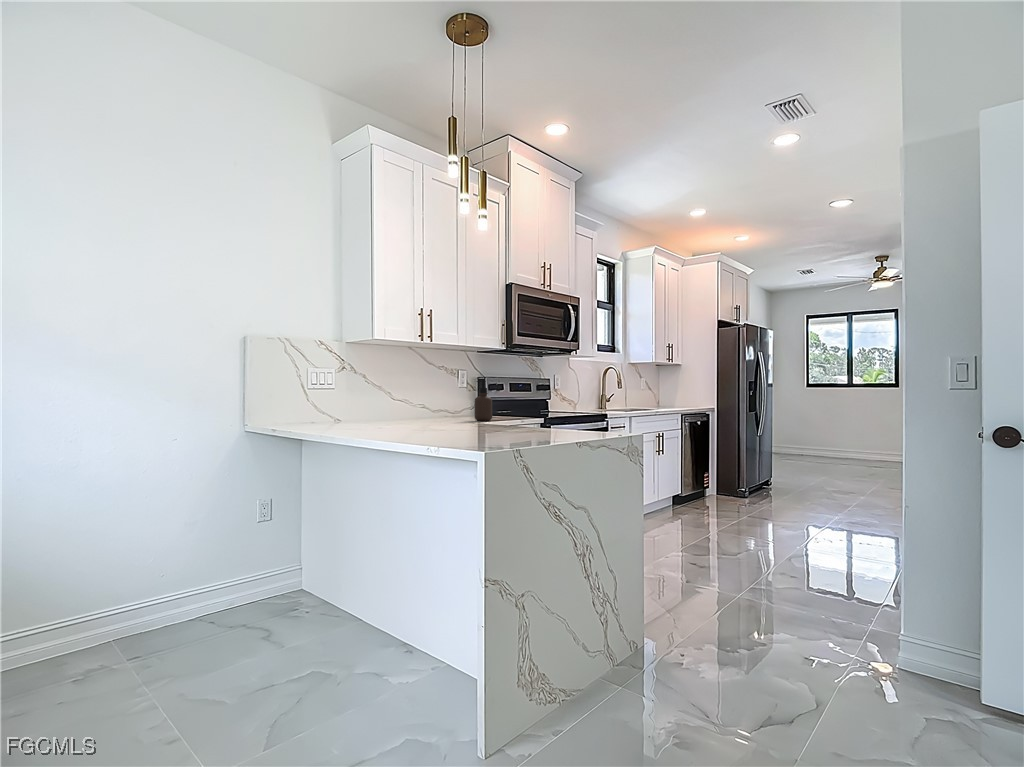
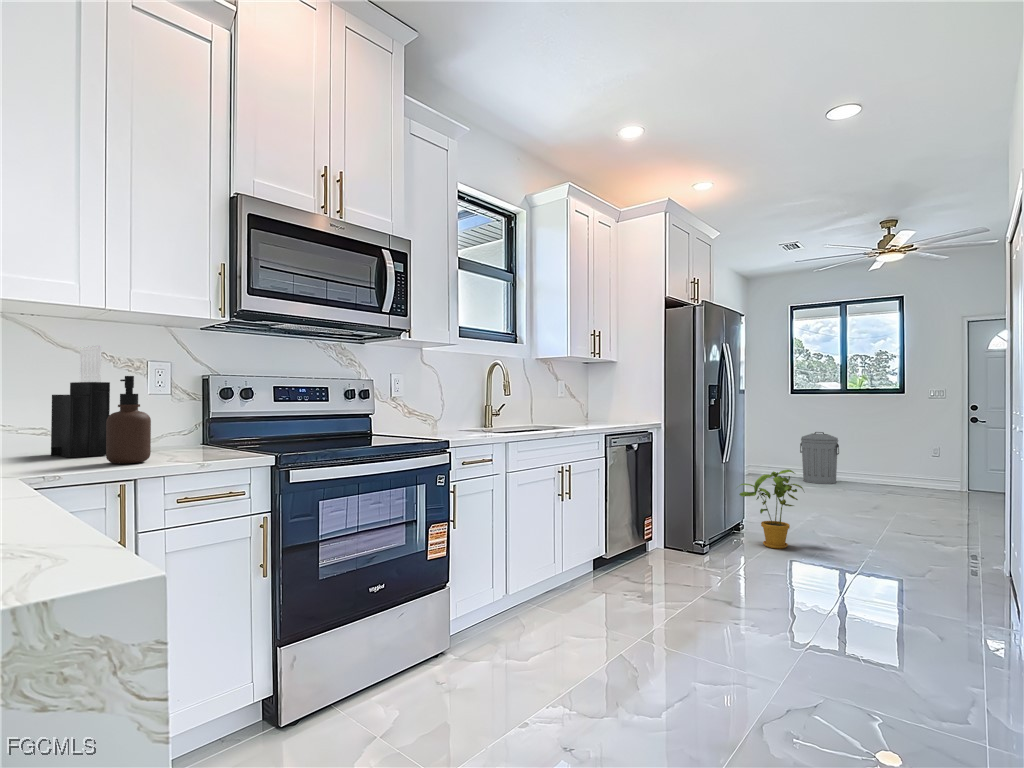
knife block: none [427,364,458,419] -> present [51,345,110,457]
trash can: none [815,417,847,458] -> present [800,432,839,484]
house plant: none [766,439,816,494] -> present [739,470,803,549]

